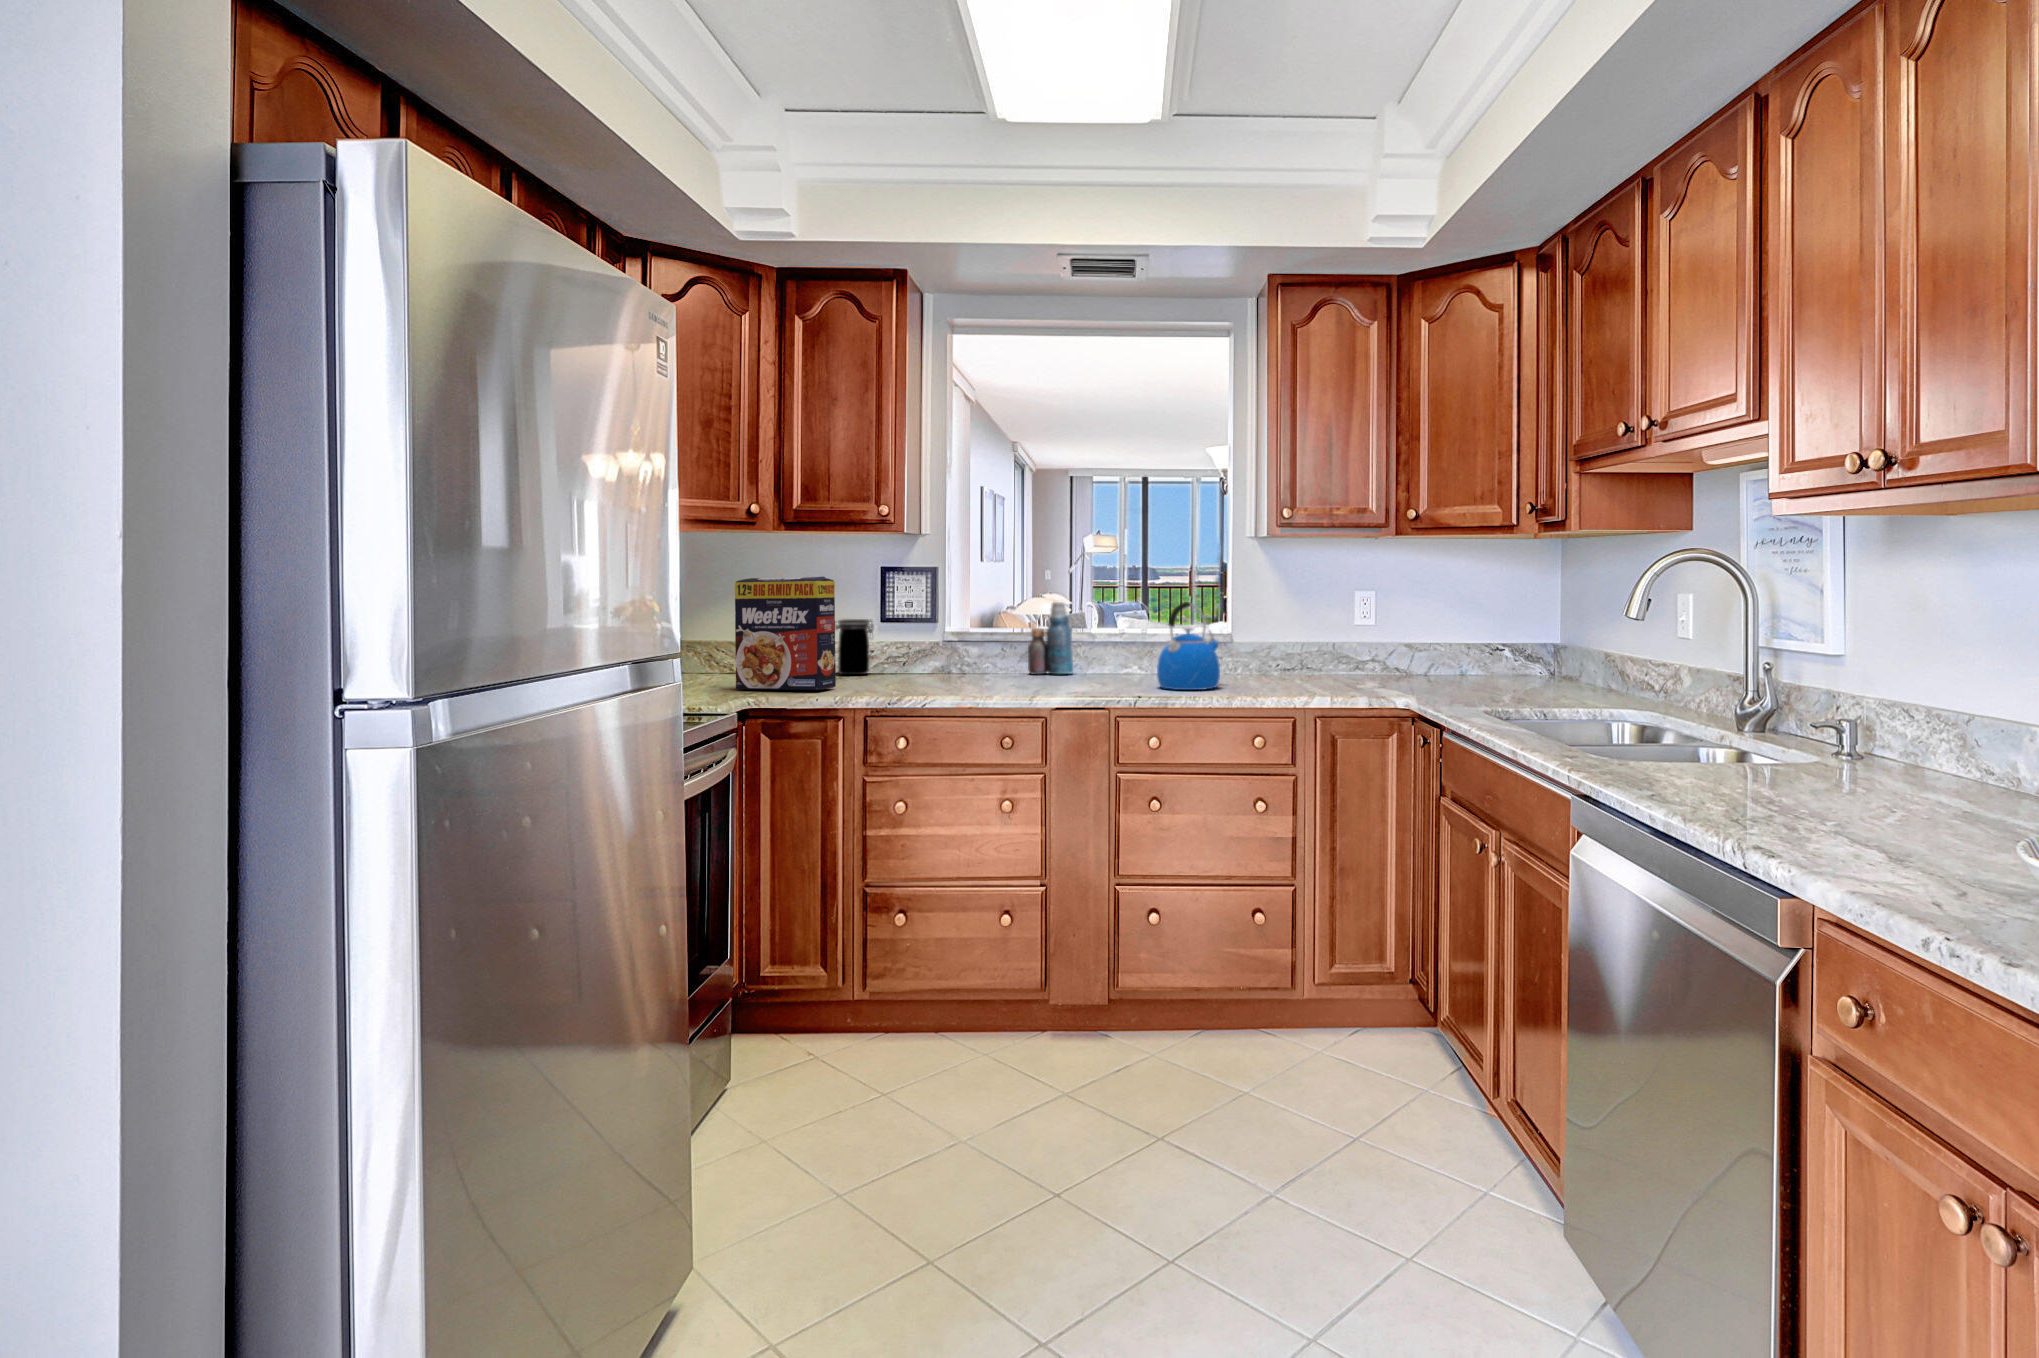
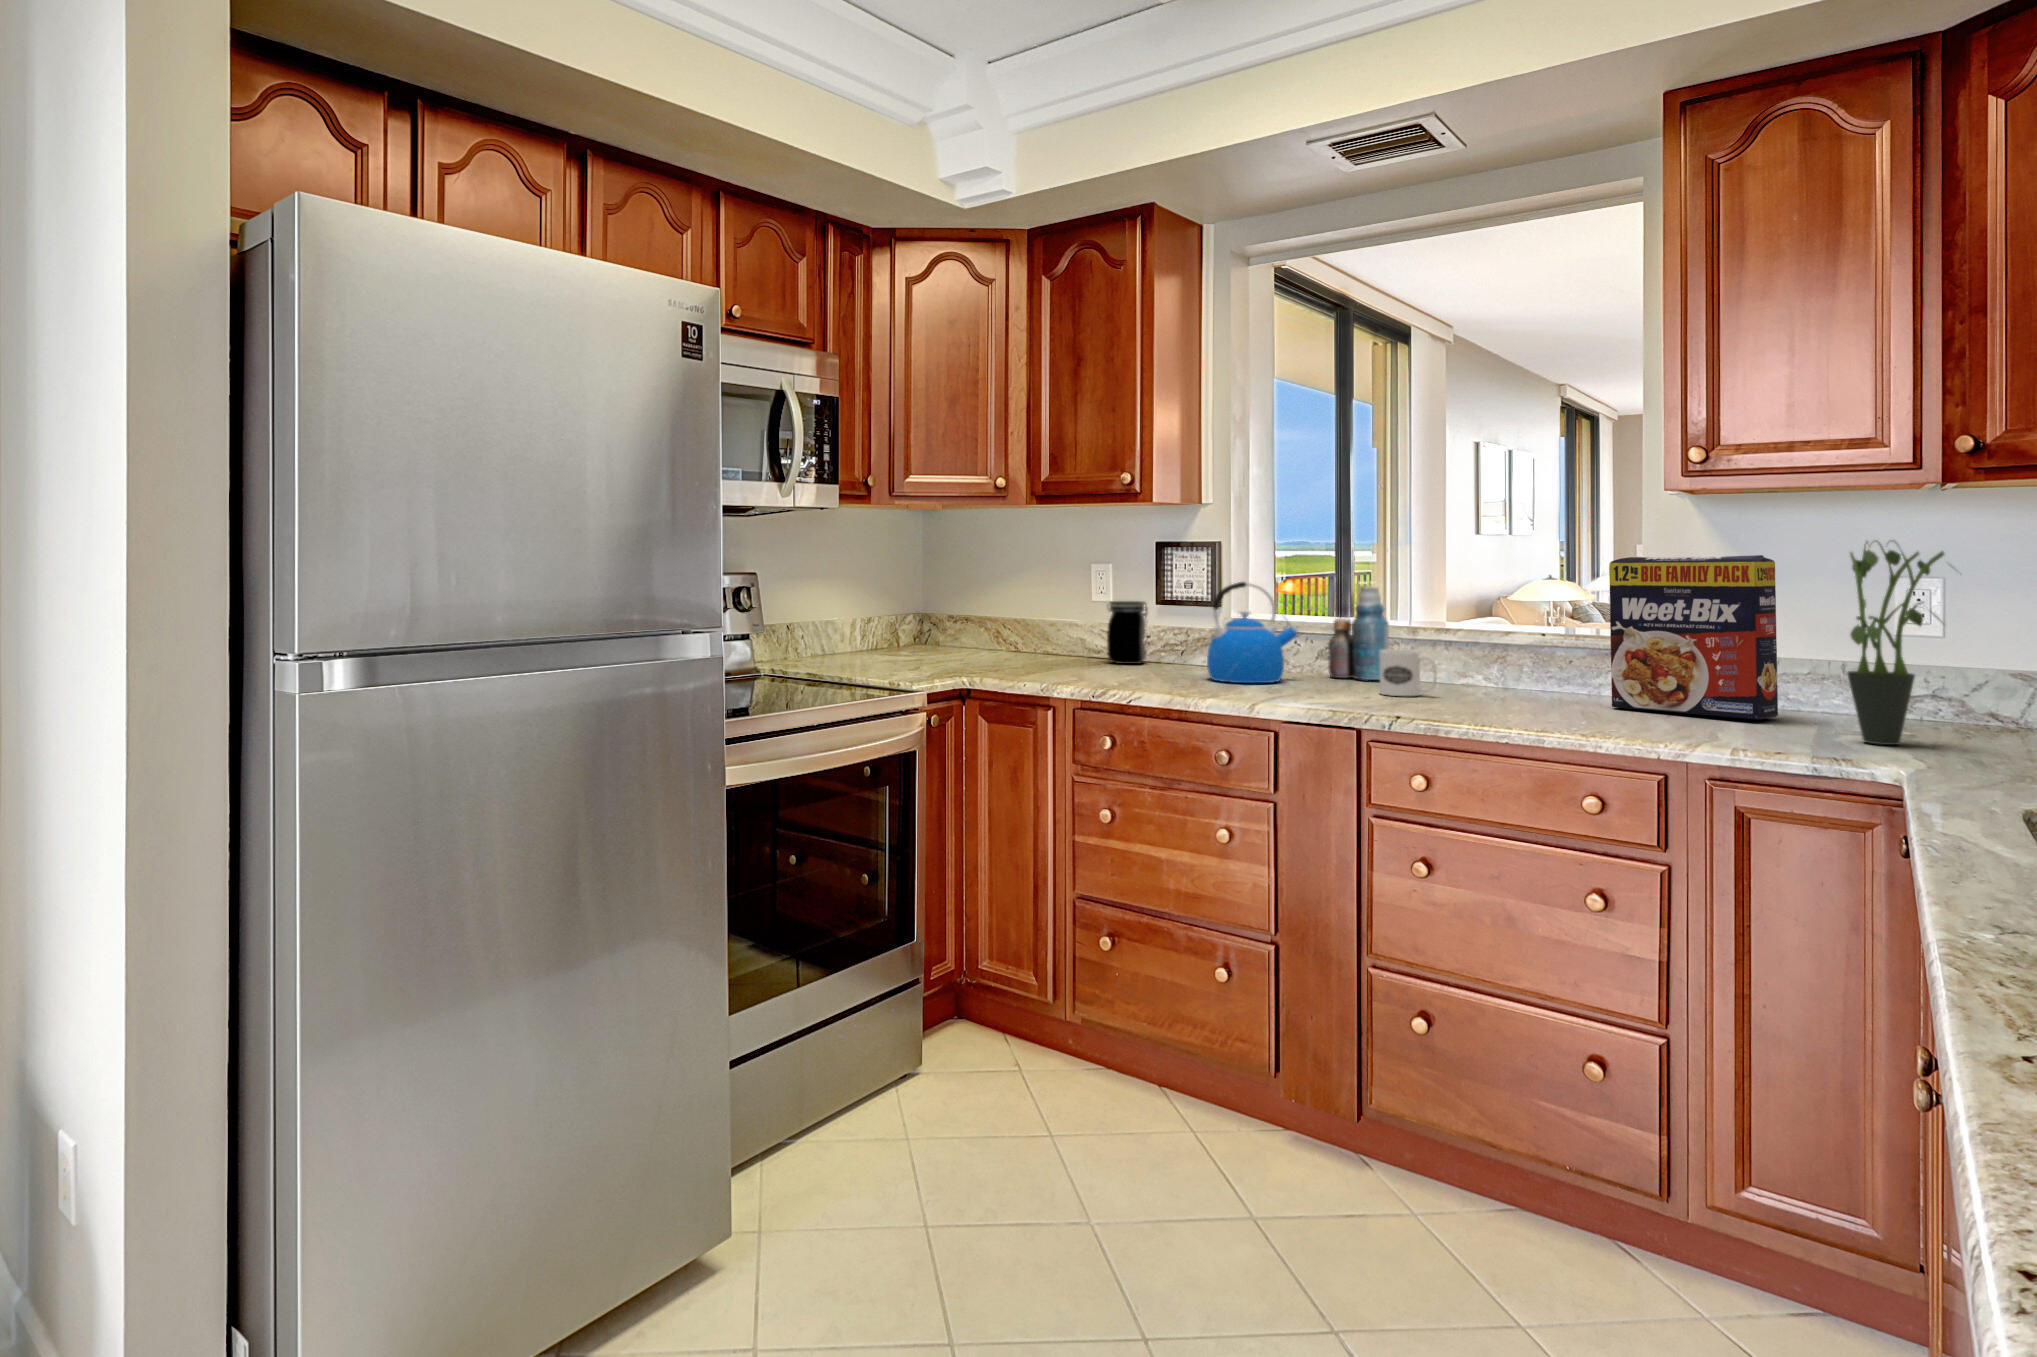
potted plant: none [1368,569,1424,688] -> present [1848,541,1955,745]
cereal box: present [735,577,836,690] -> present [1609,555,1778,719]
kettle: present [1157,602,1220,690] -> present [1207,582,1298,683]
mug: none [1091,649,1130,683] -> present [1380,649,1437,696]

